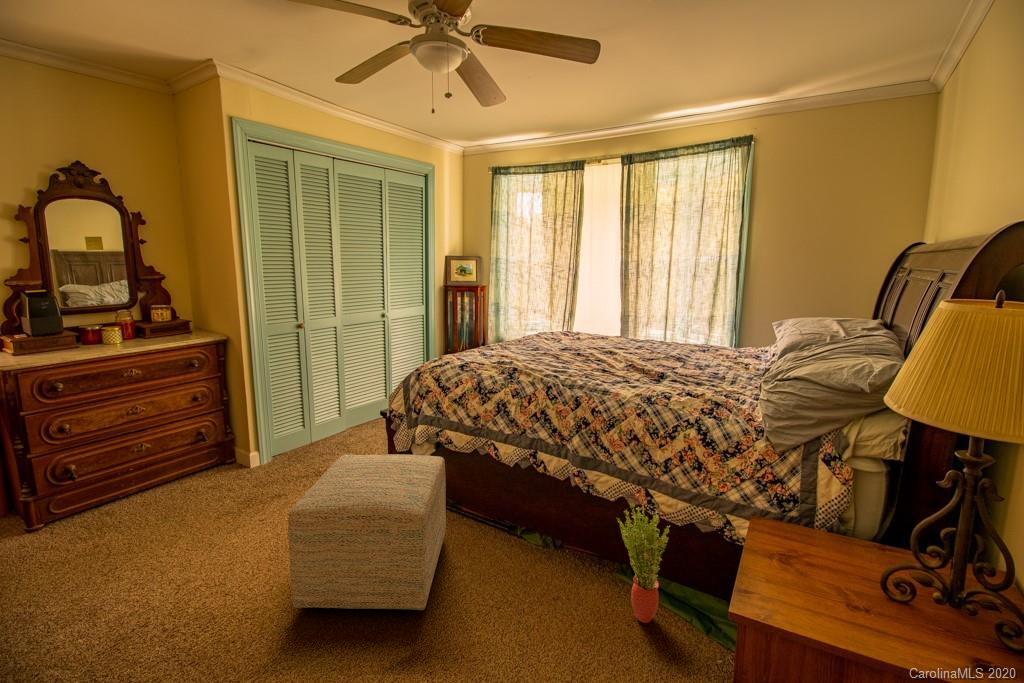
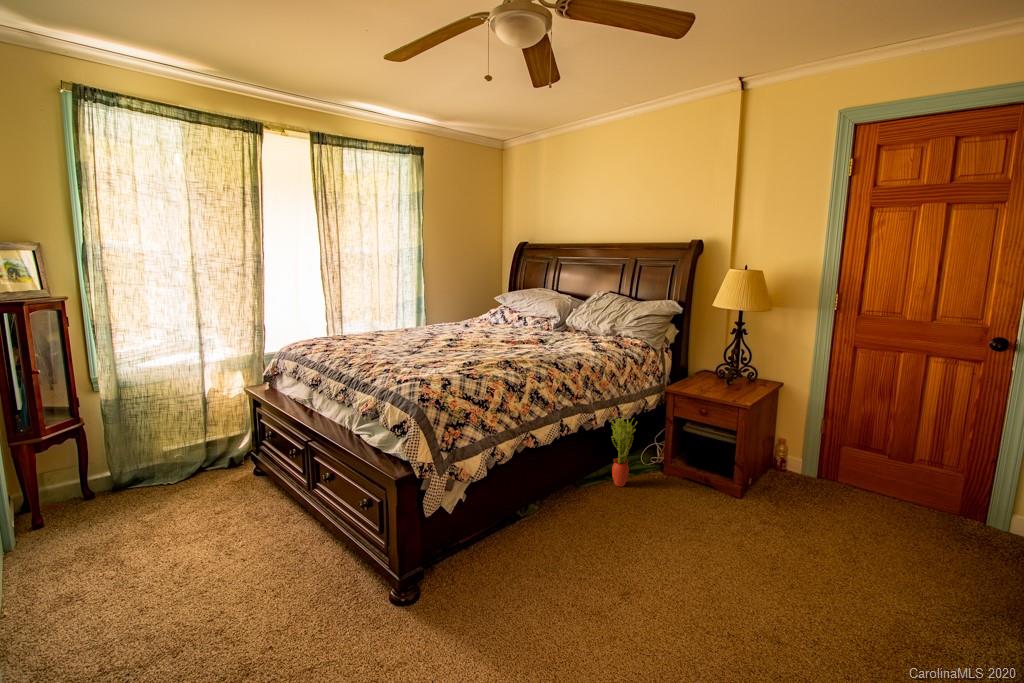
ottoman: present [288,454,446,610] -> none [472,471,620,648]

